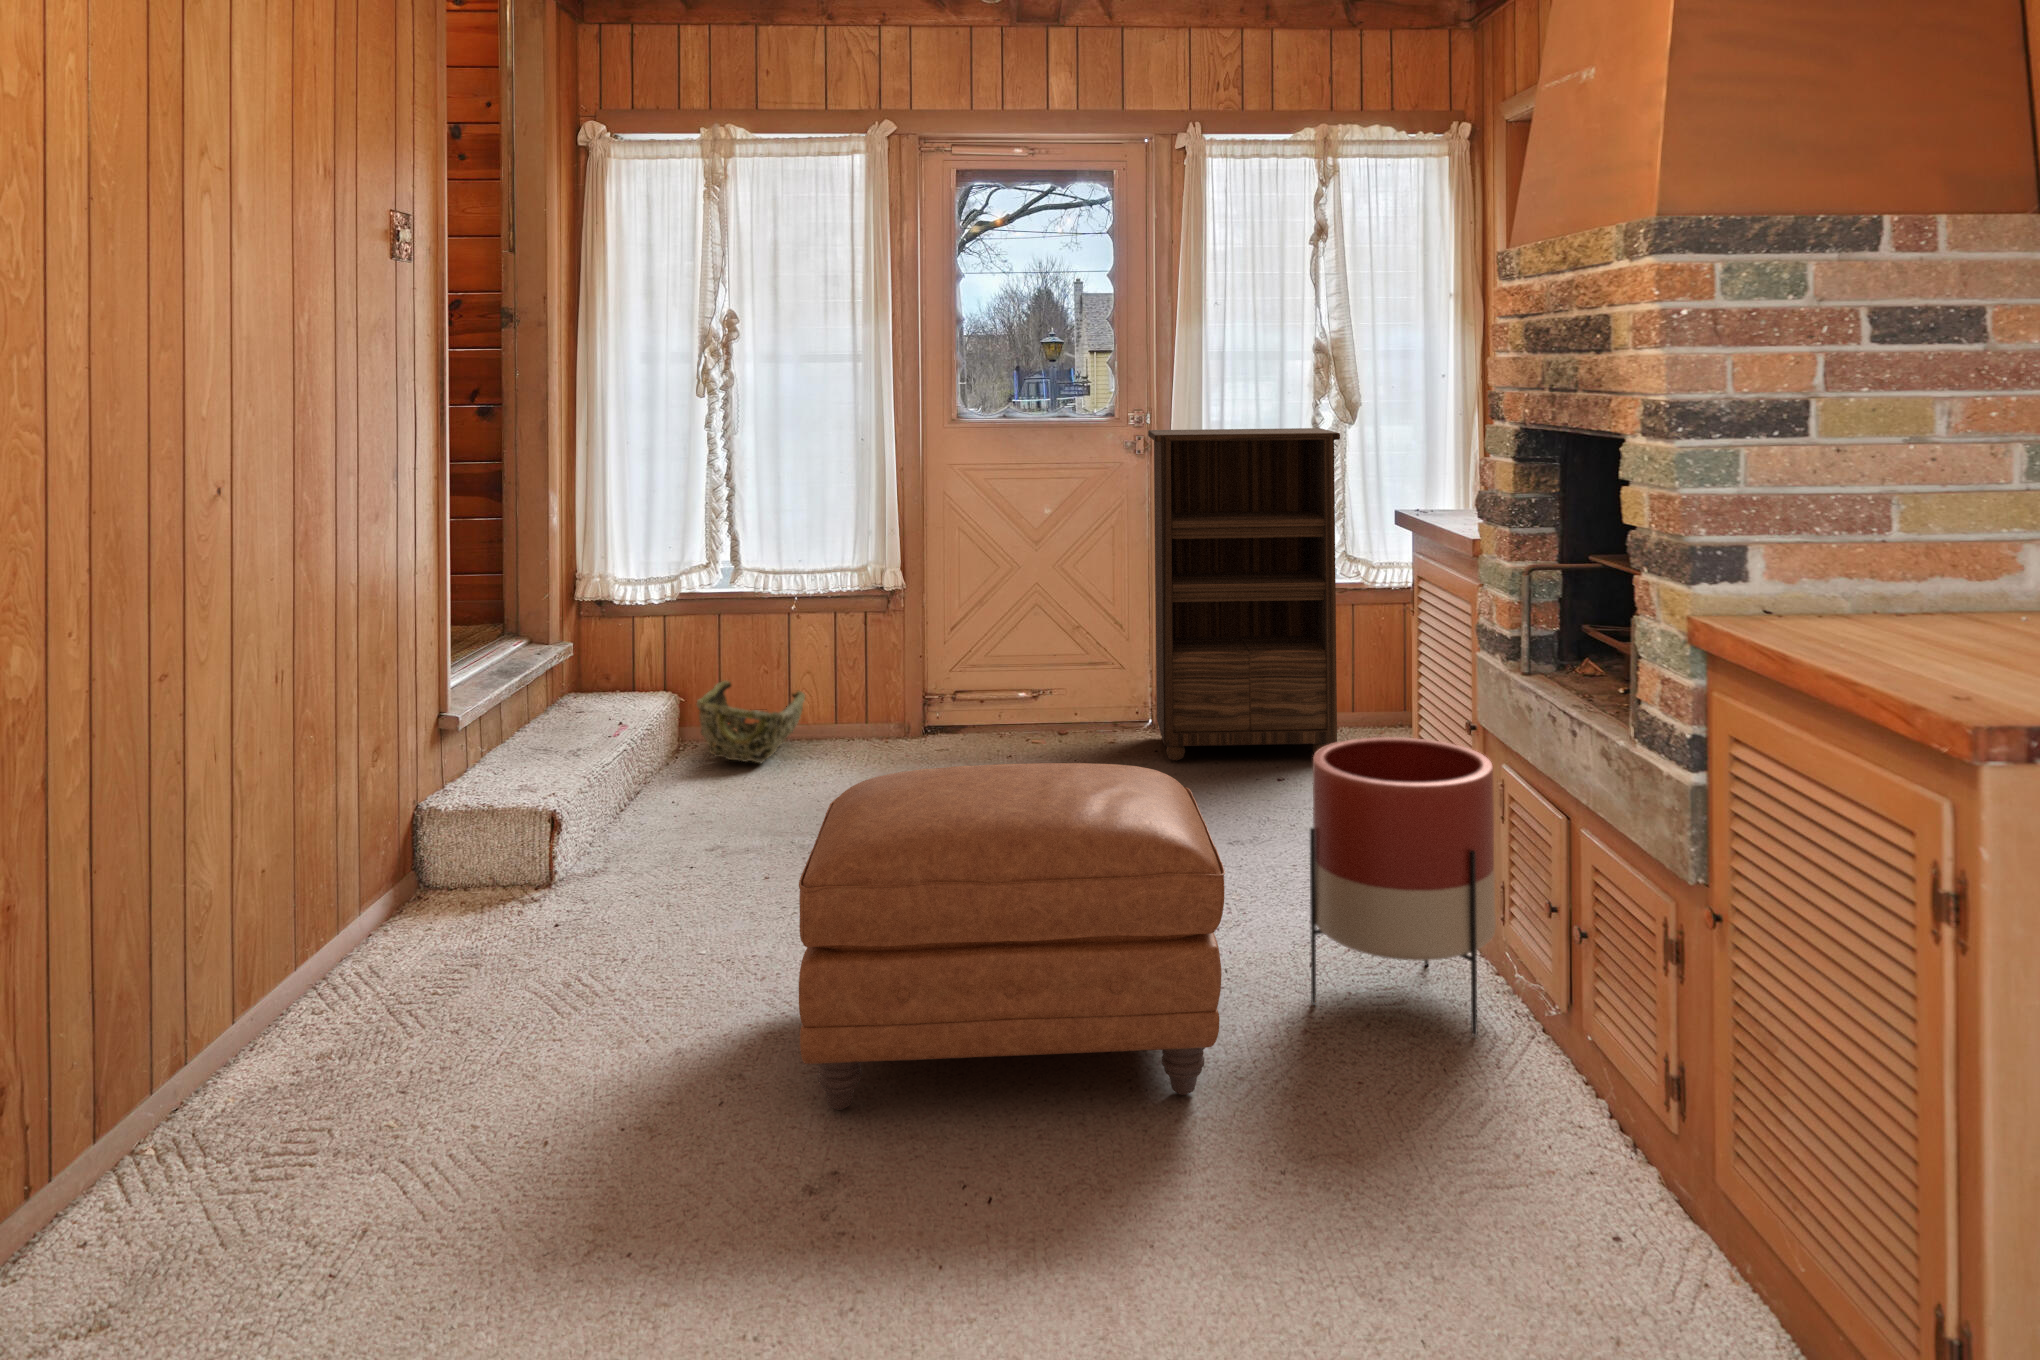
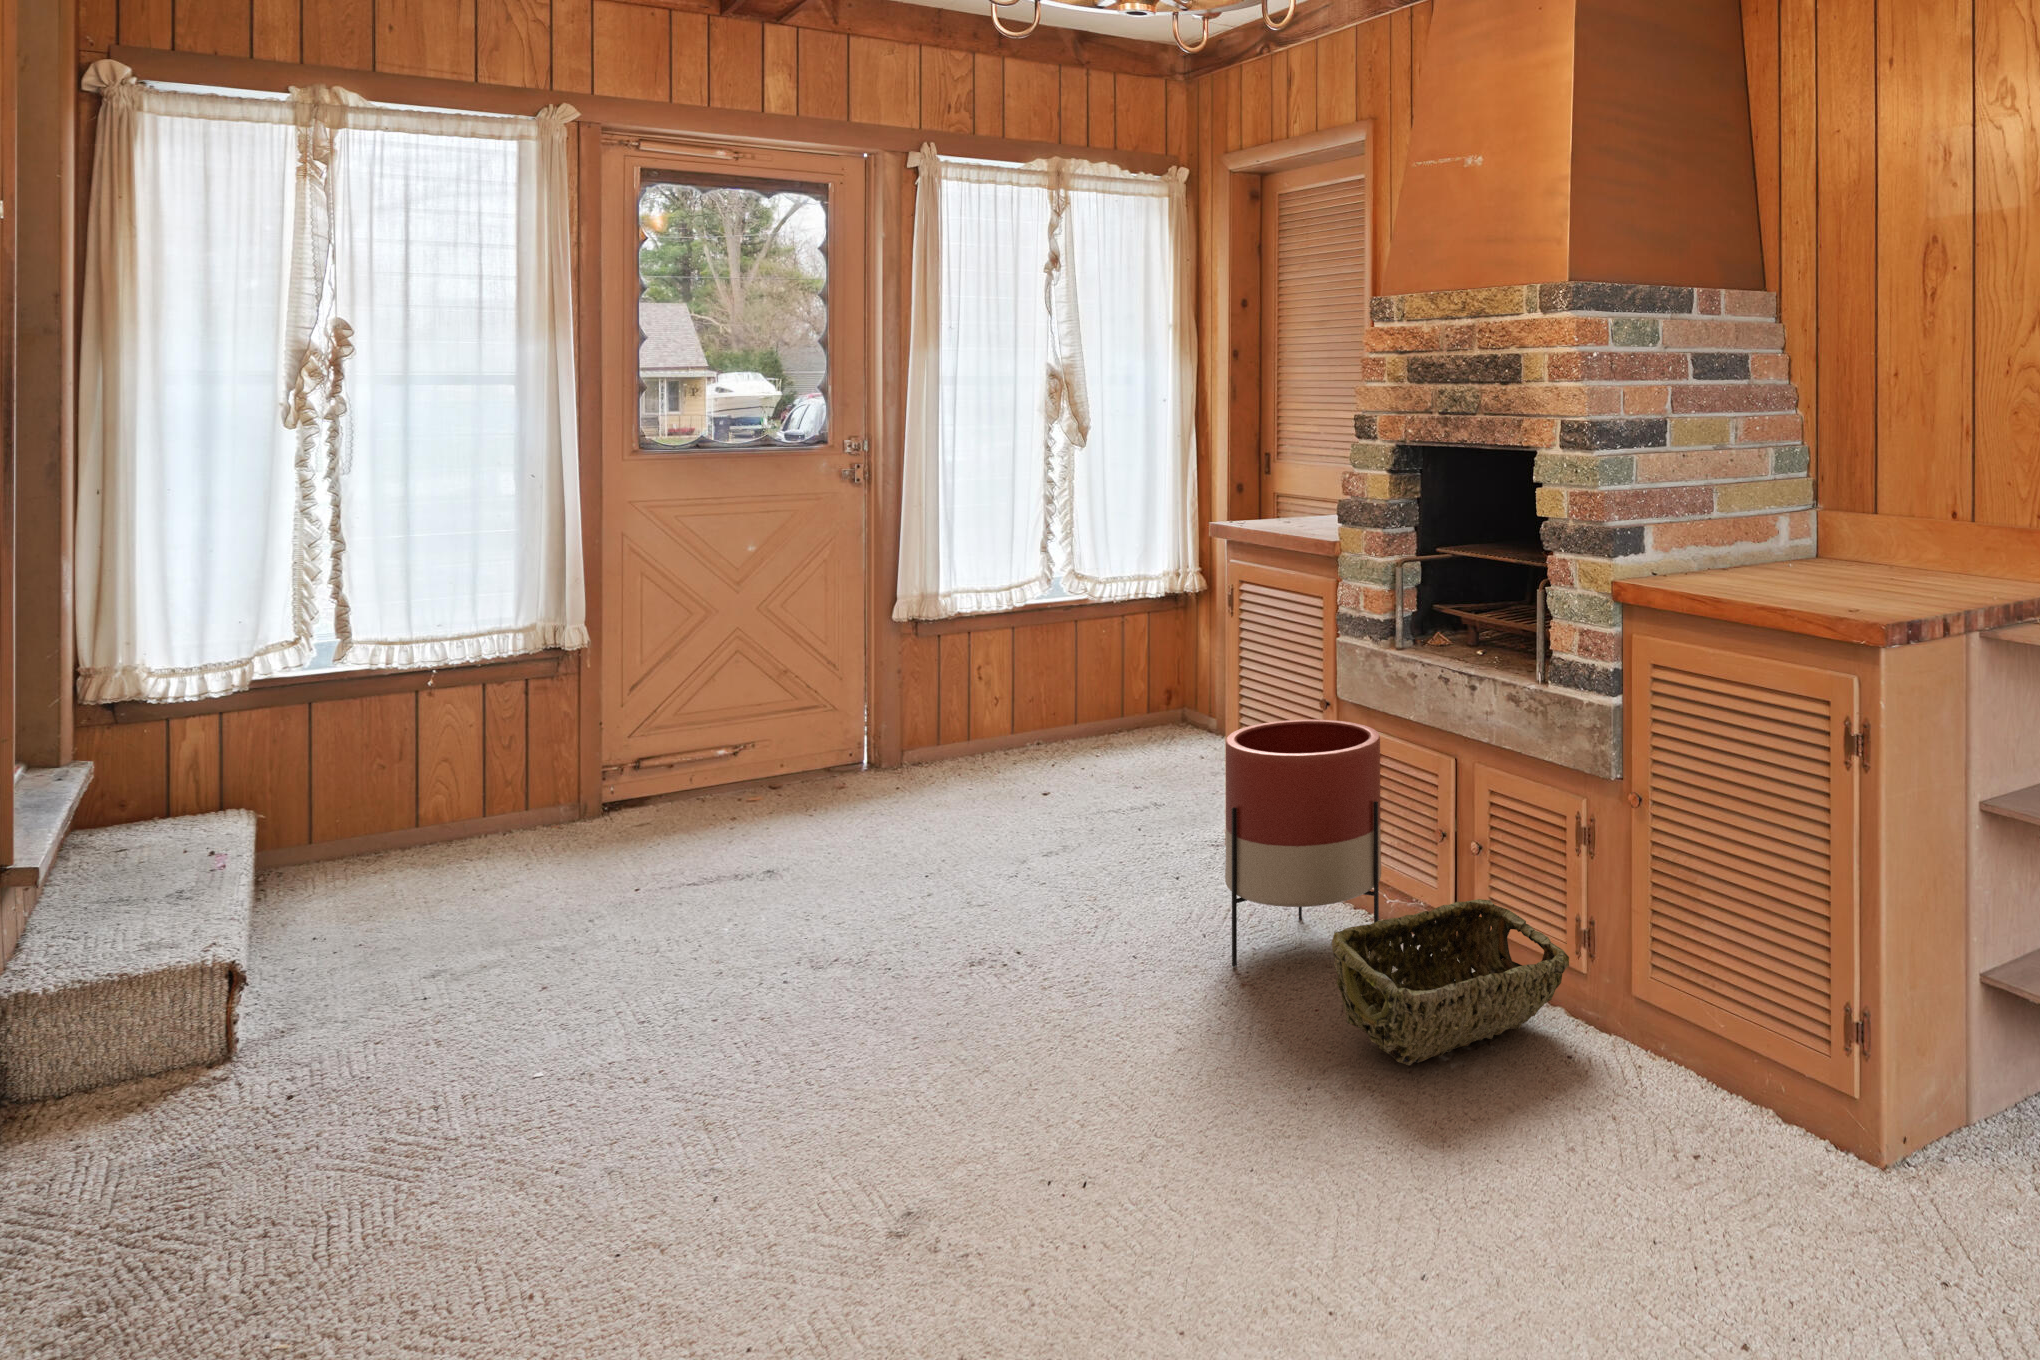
bookshelf: present [1148,428,1340,761] -> none [882,453,1095,799]
woven basket: present [696,680,805,763] -> present [1332,899,1569,1066]
ottoman: present [799,763,1225,1110] -> none [757,776,1230,1157]

